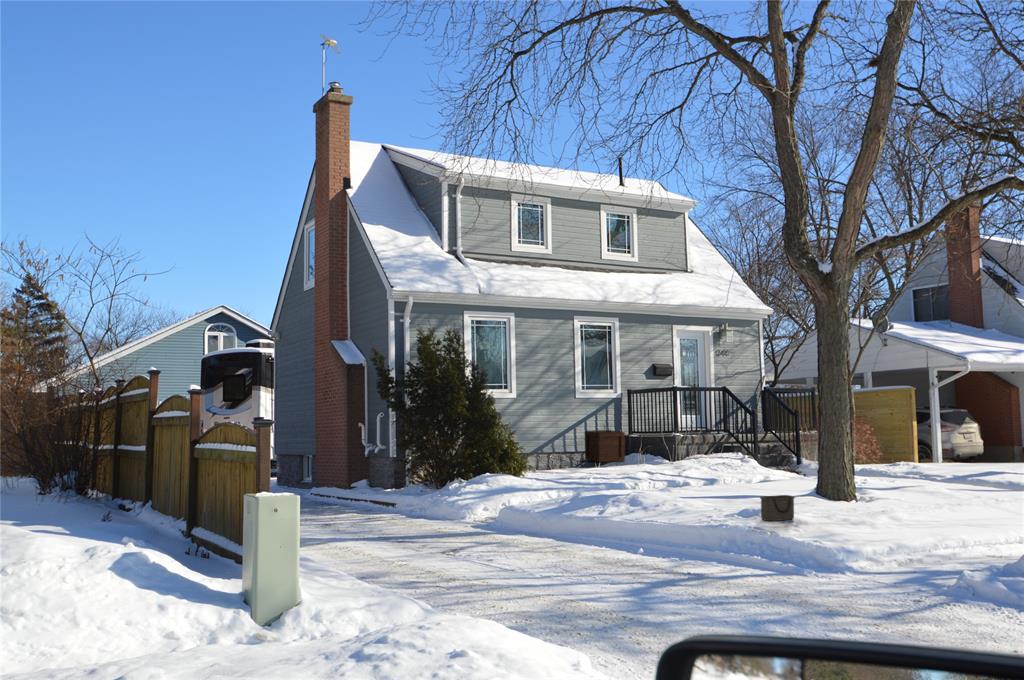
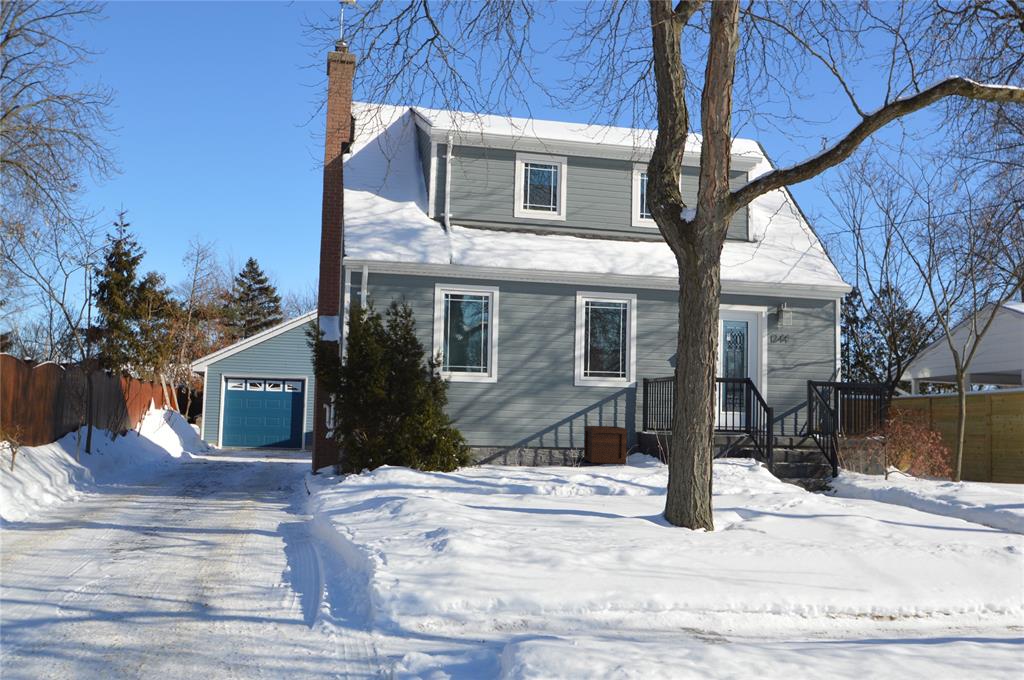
basket: present [760,495,795,521] -> none [623,501,670,533]

